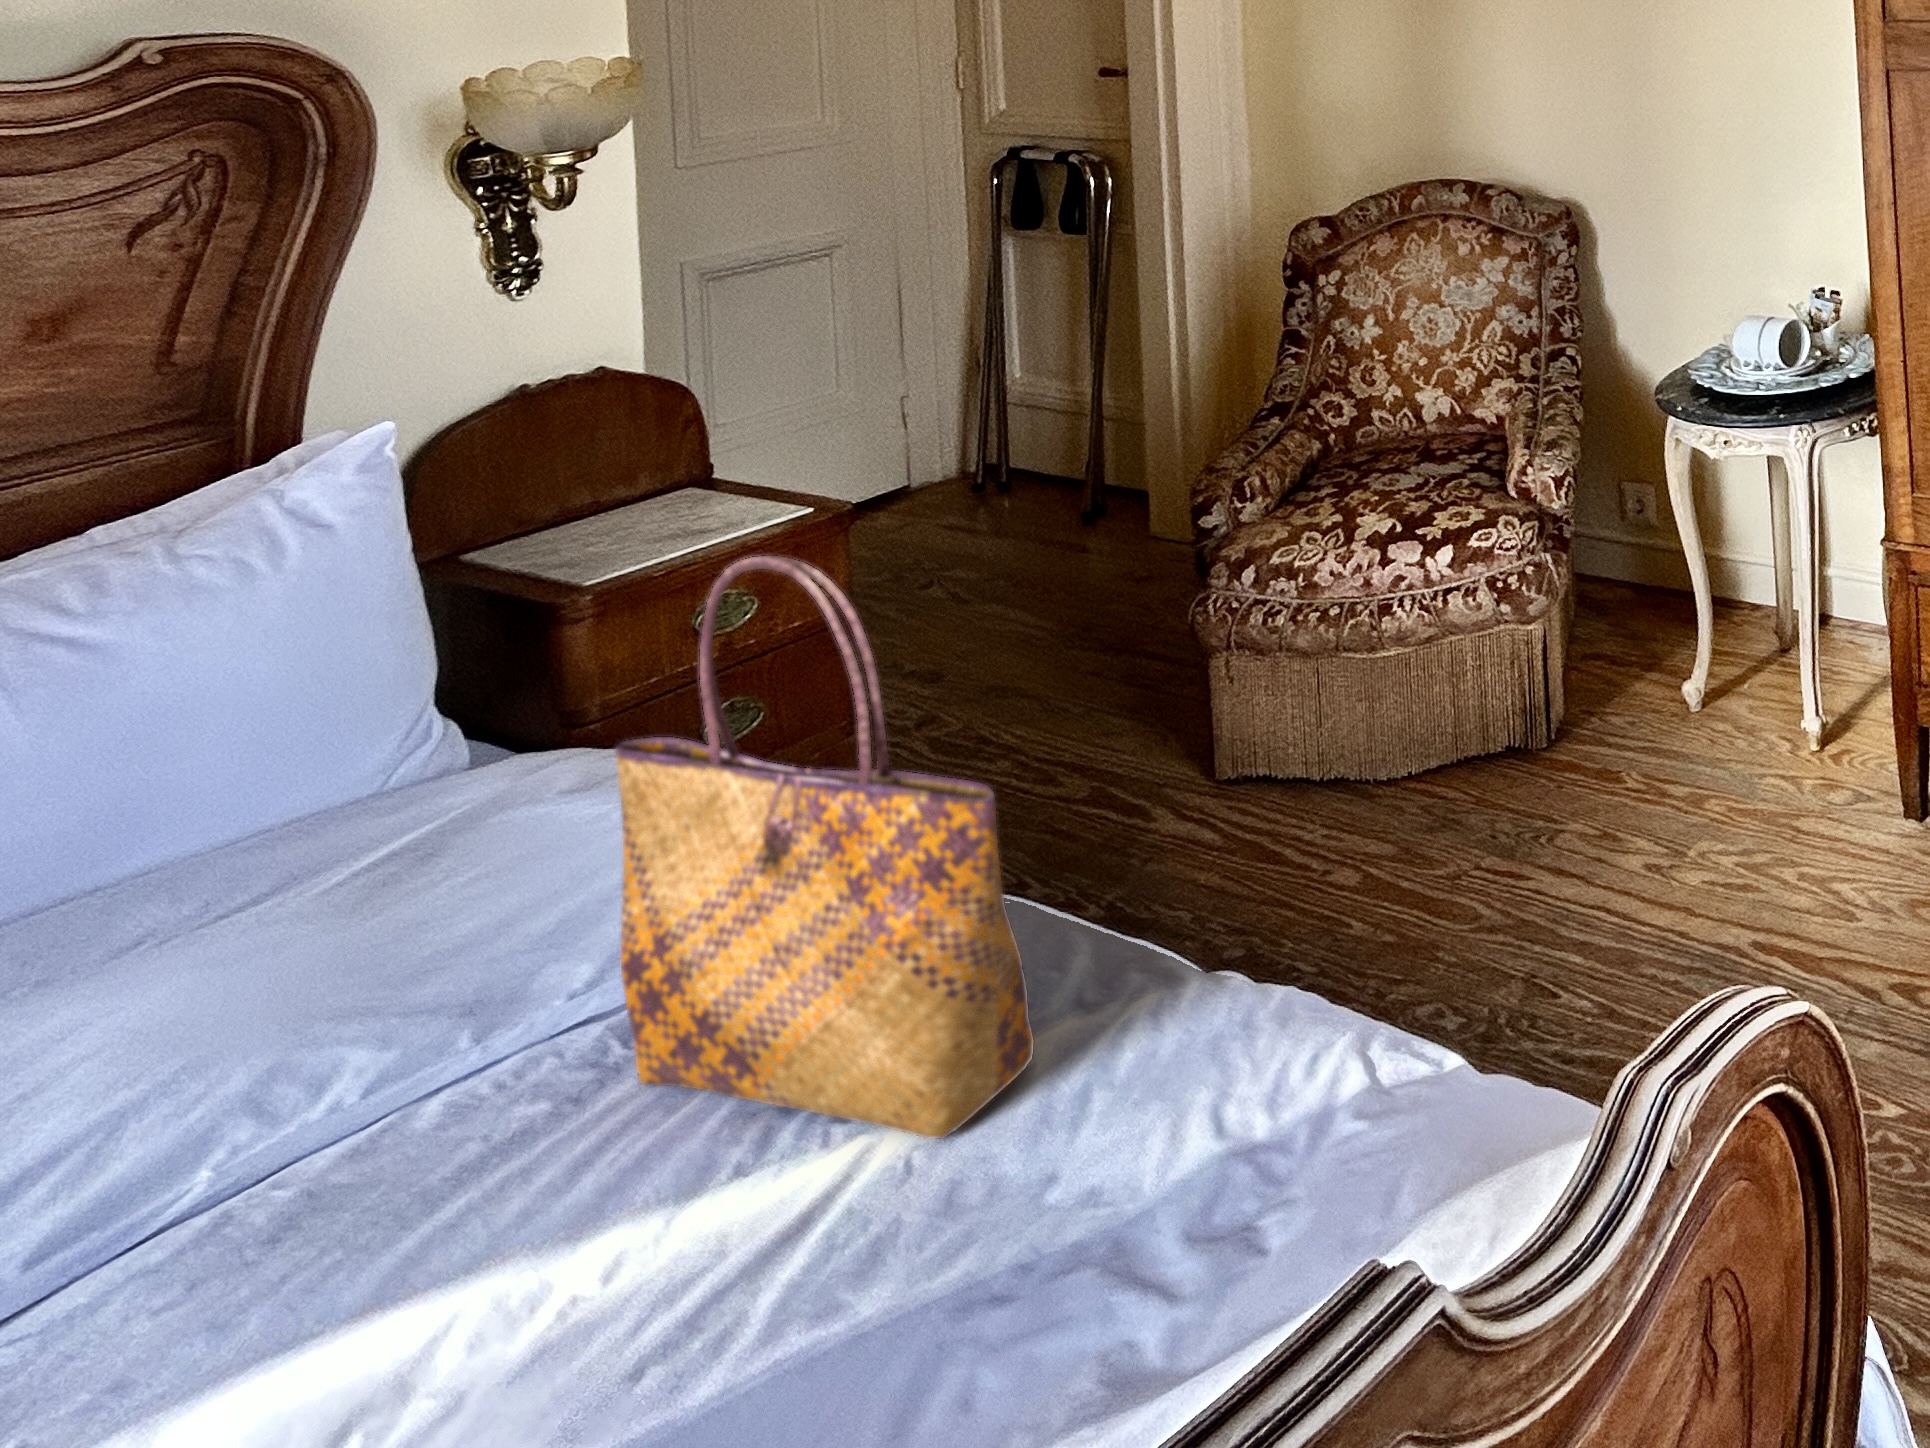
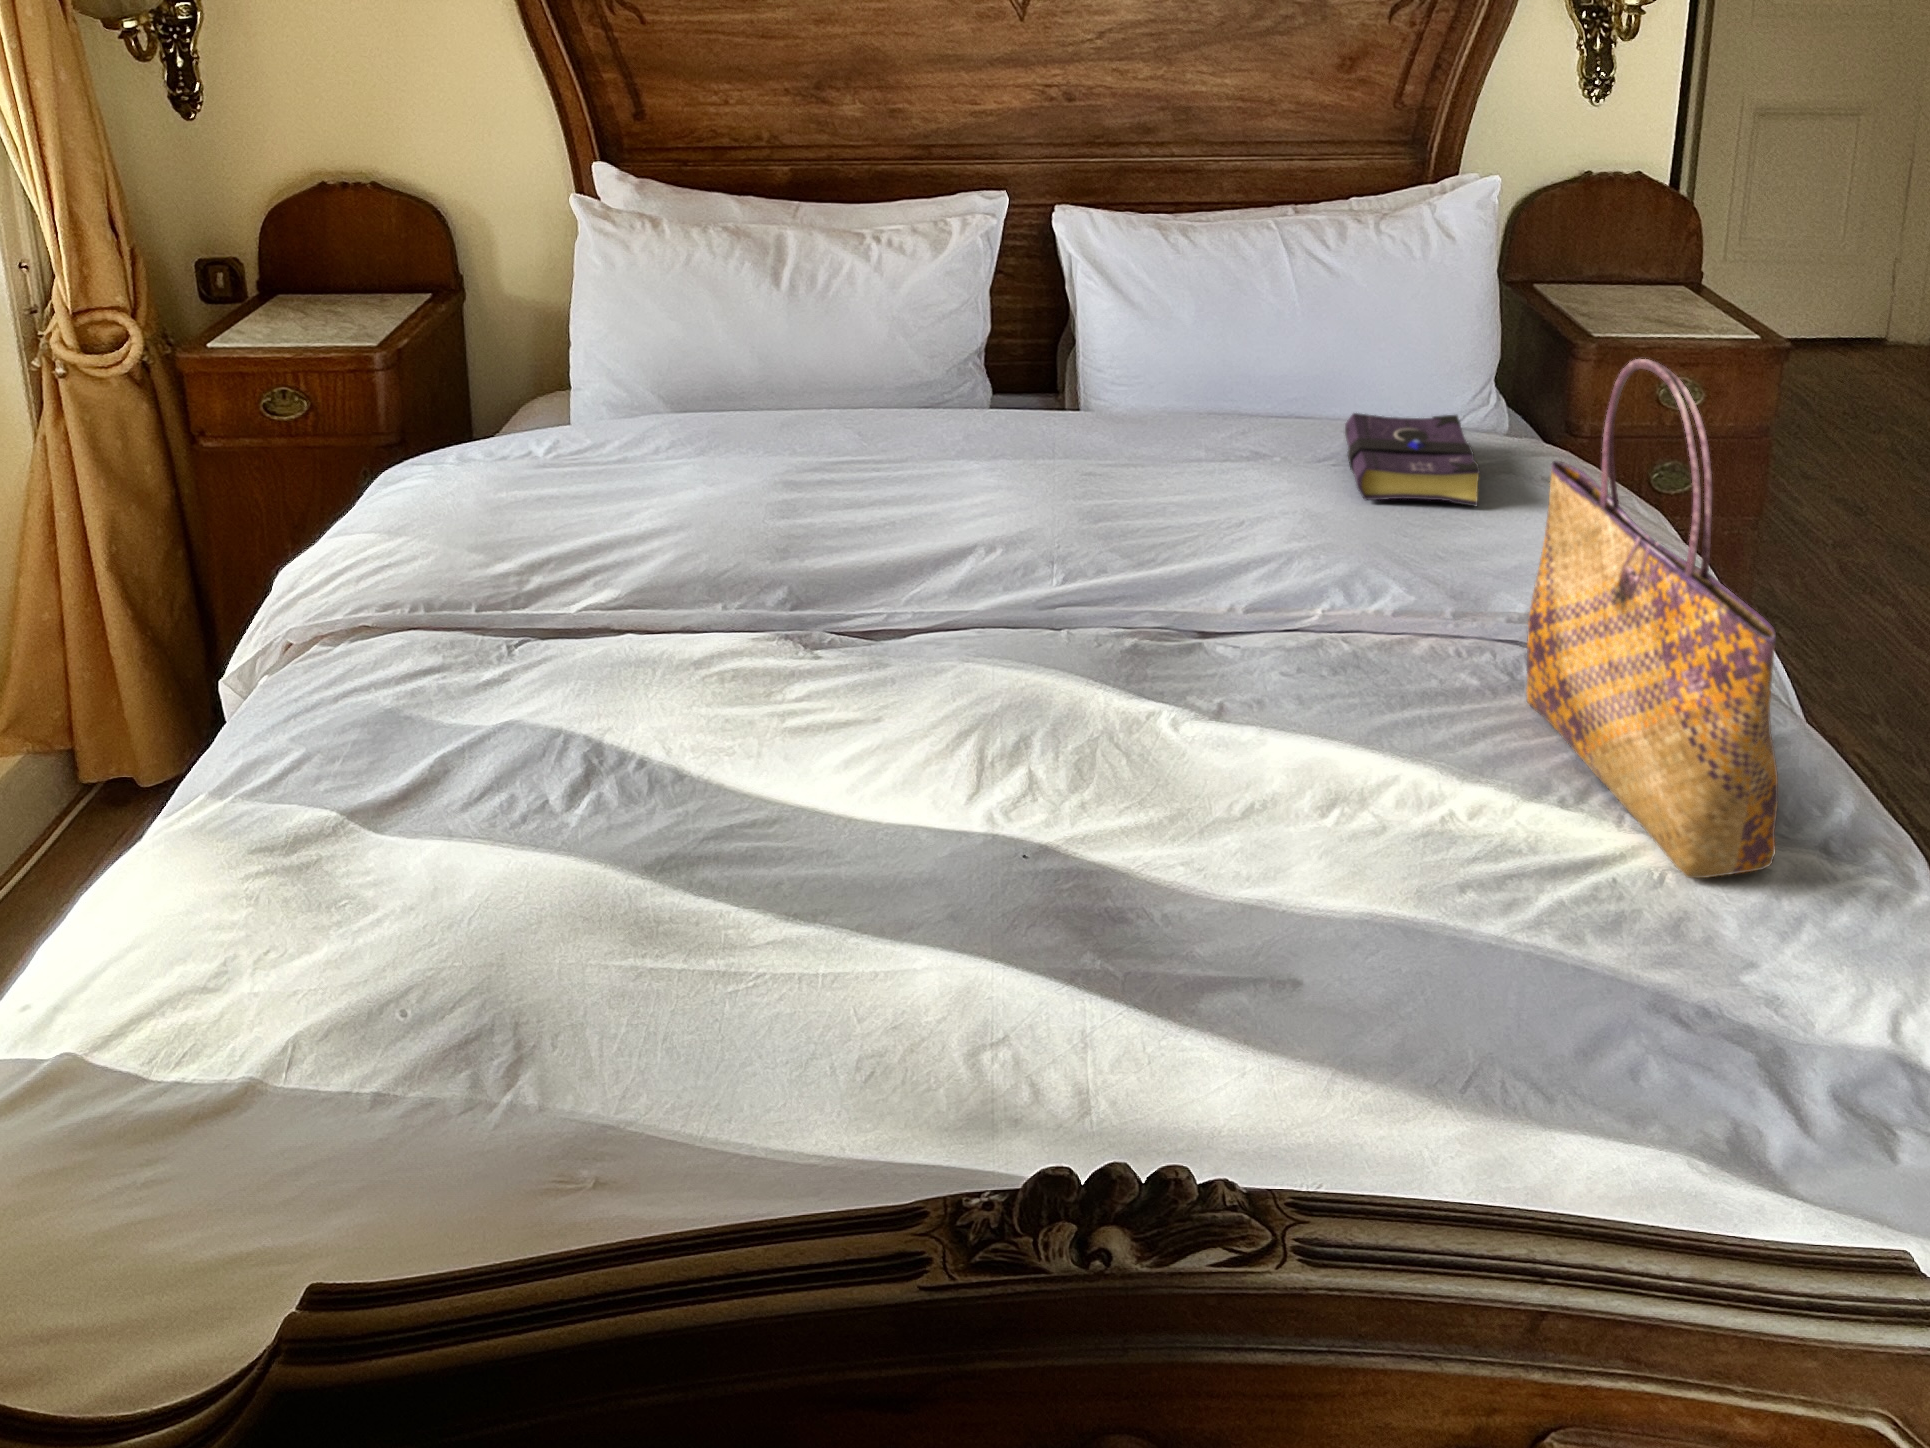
book: none [159,770,467,967] -> present [1345,413,1480,507]

